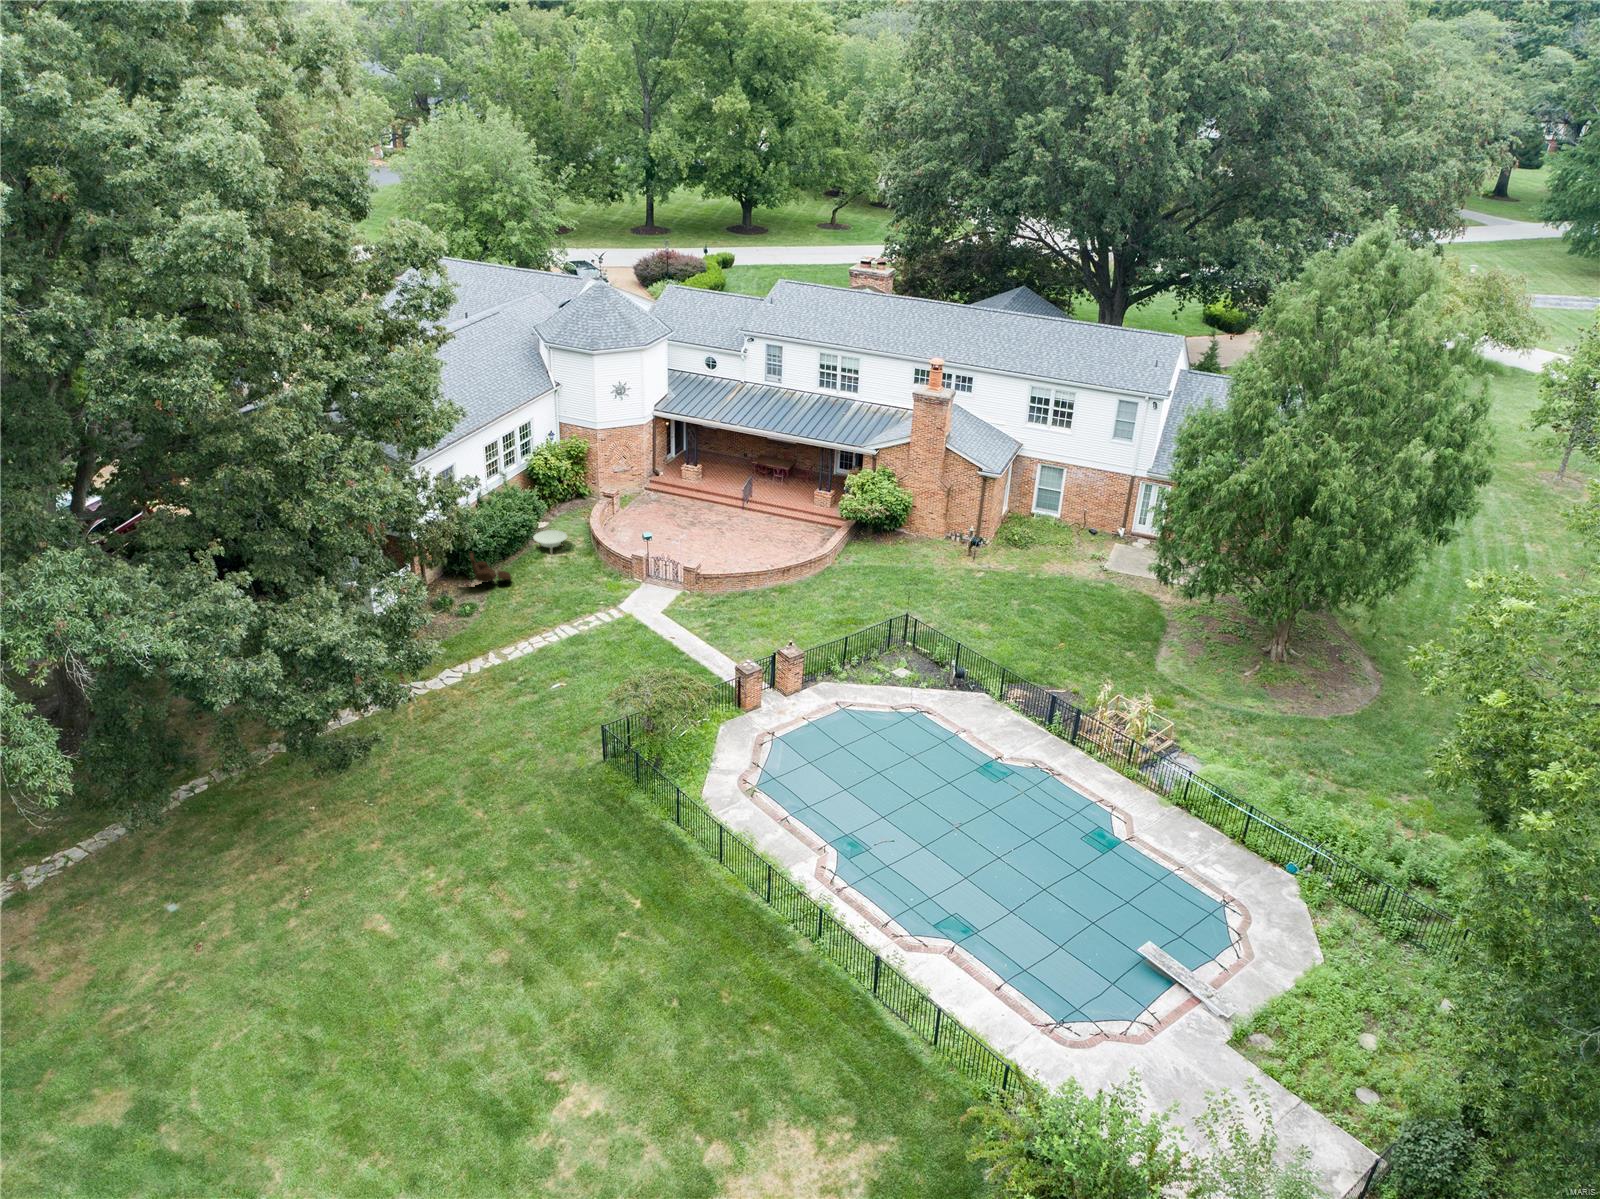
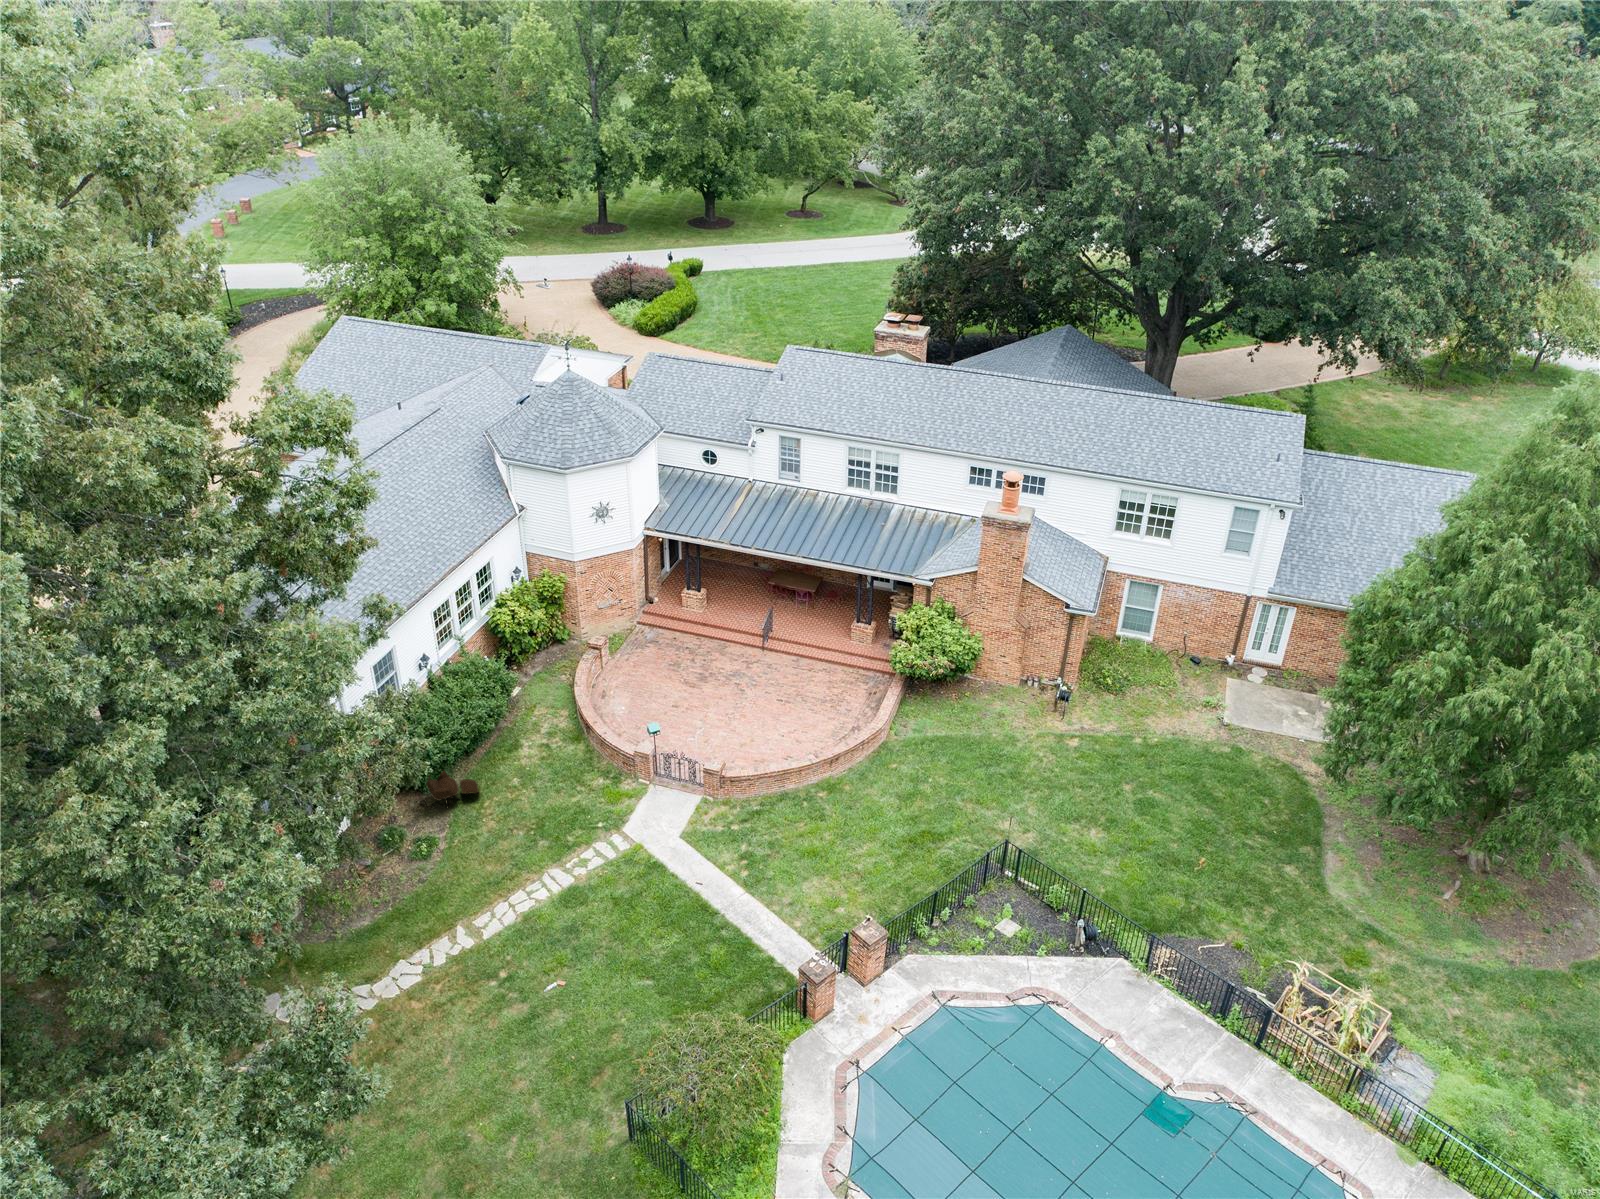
round table: present [533,530,567,555] -> none [503,703,546,740]

